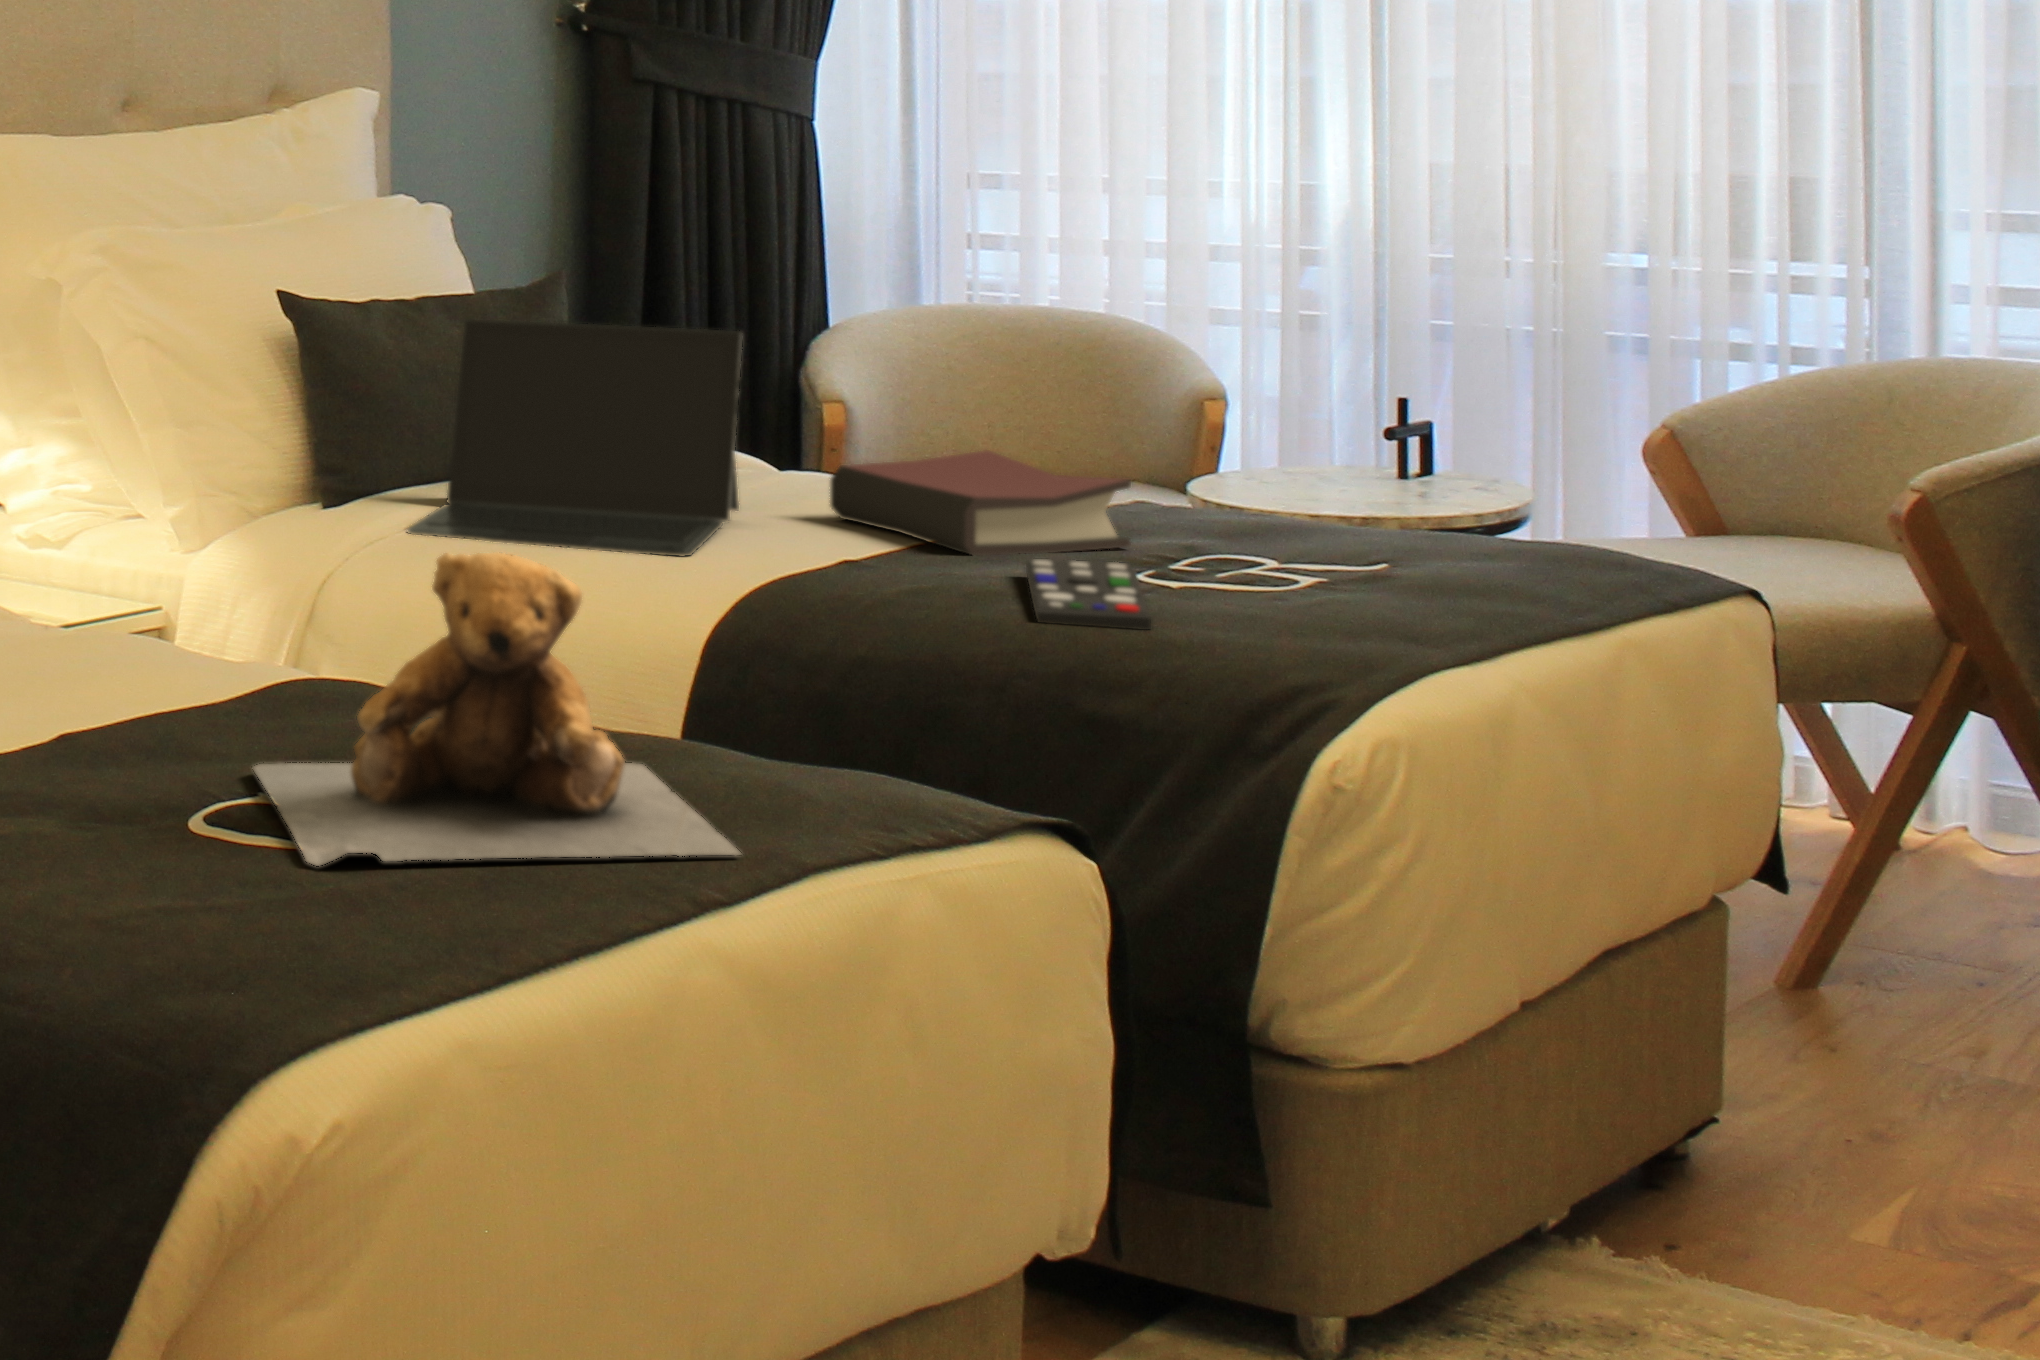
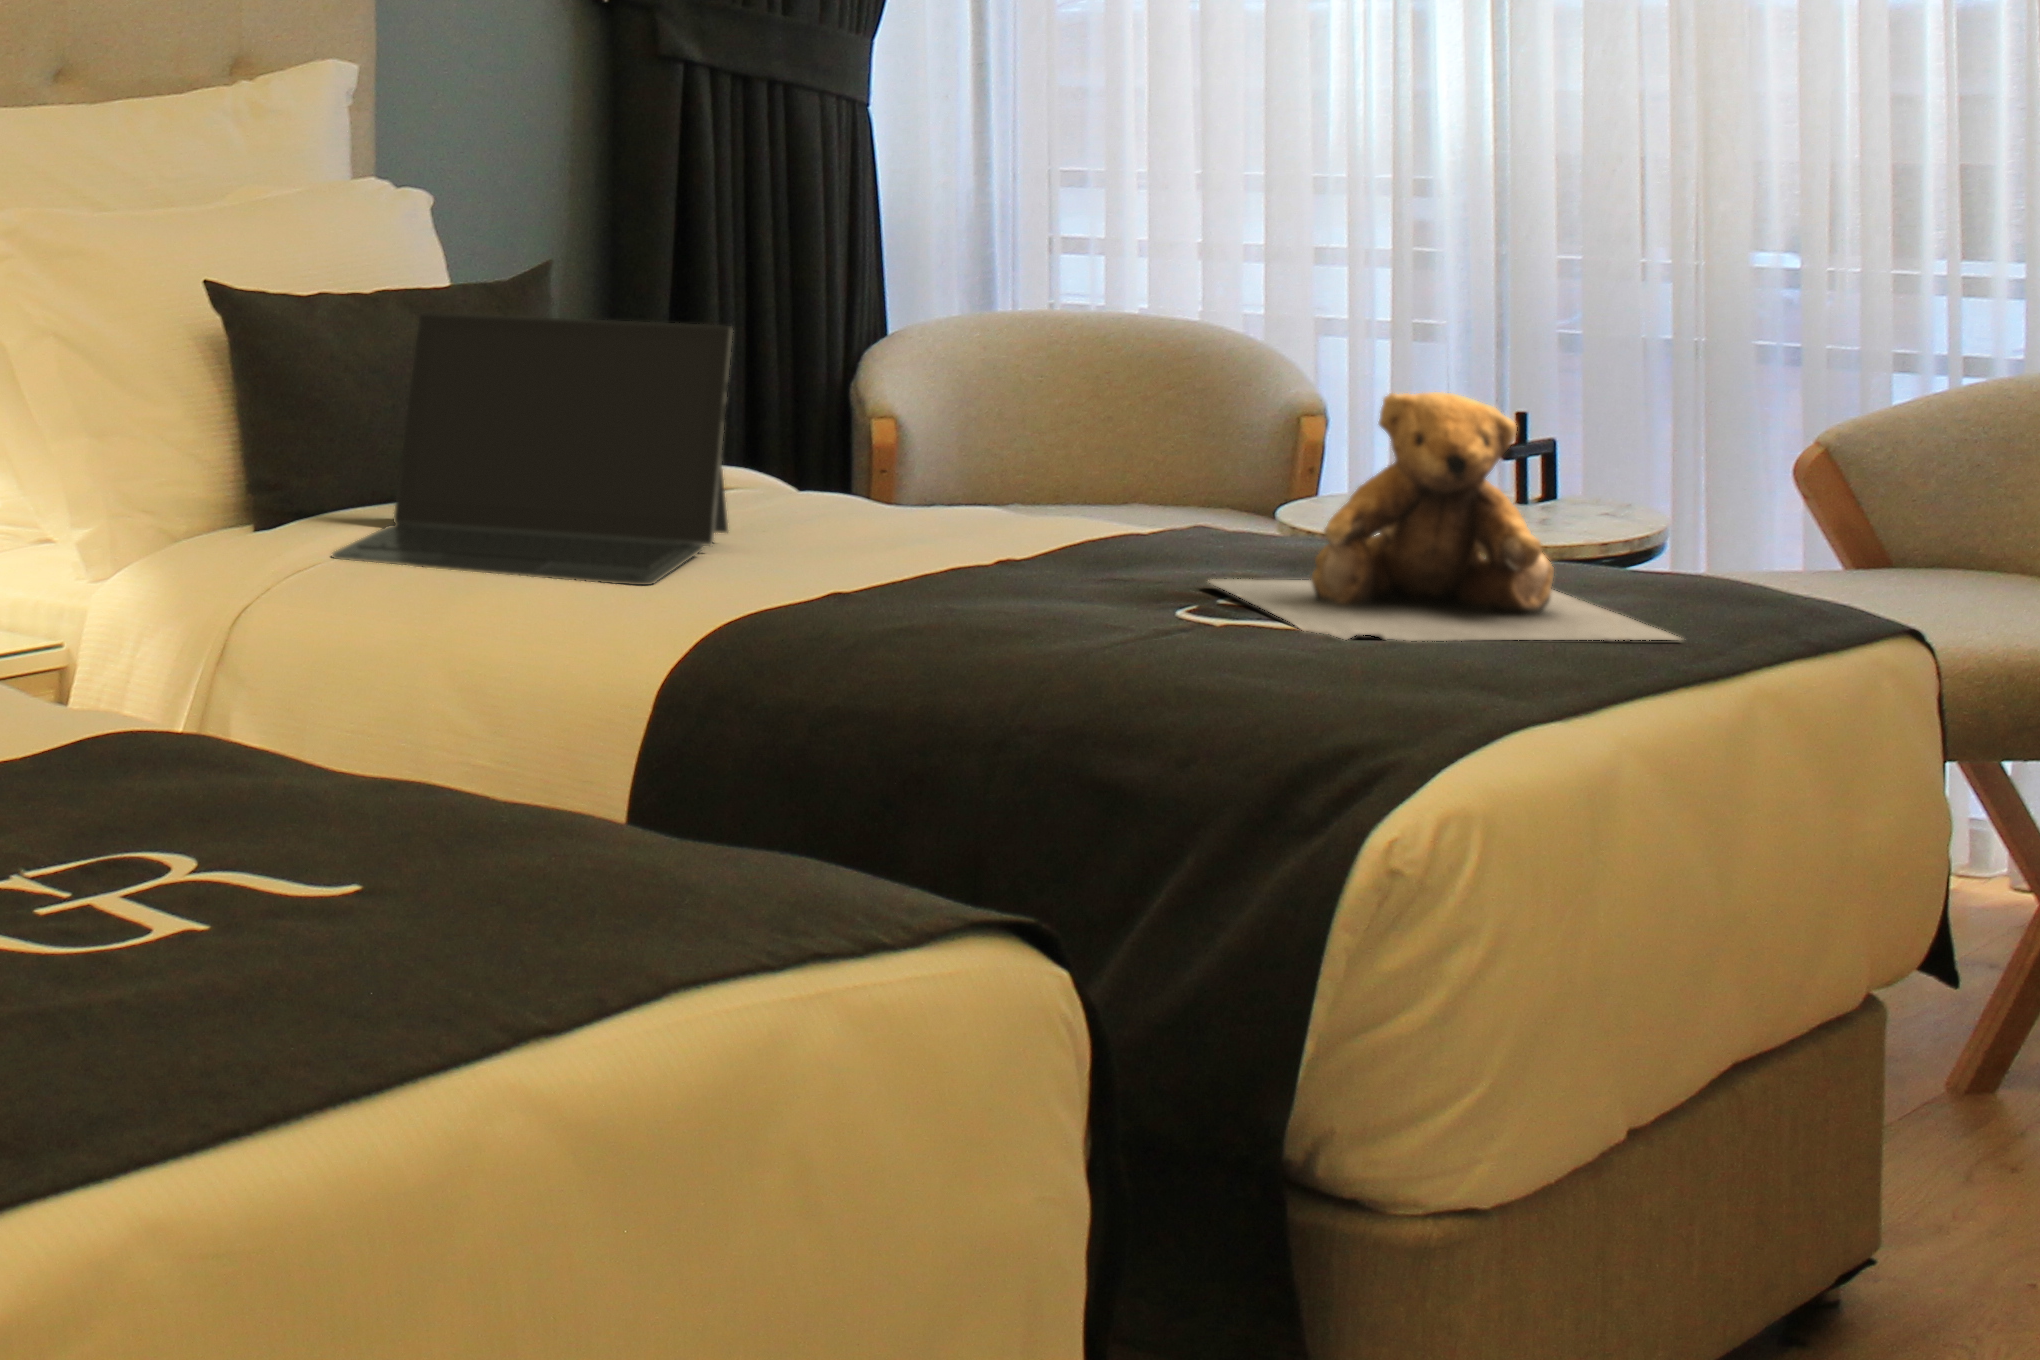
hardback book: present [830,450,1131,556] -> none [835,464,1176,589]
teddy bear: present [254,553,740,865] -> present [1208,392,1680,641]
remote control: present [1026,558,1151,630] -> none [1037,588,1171,676]

